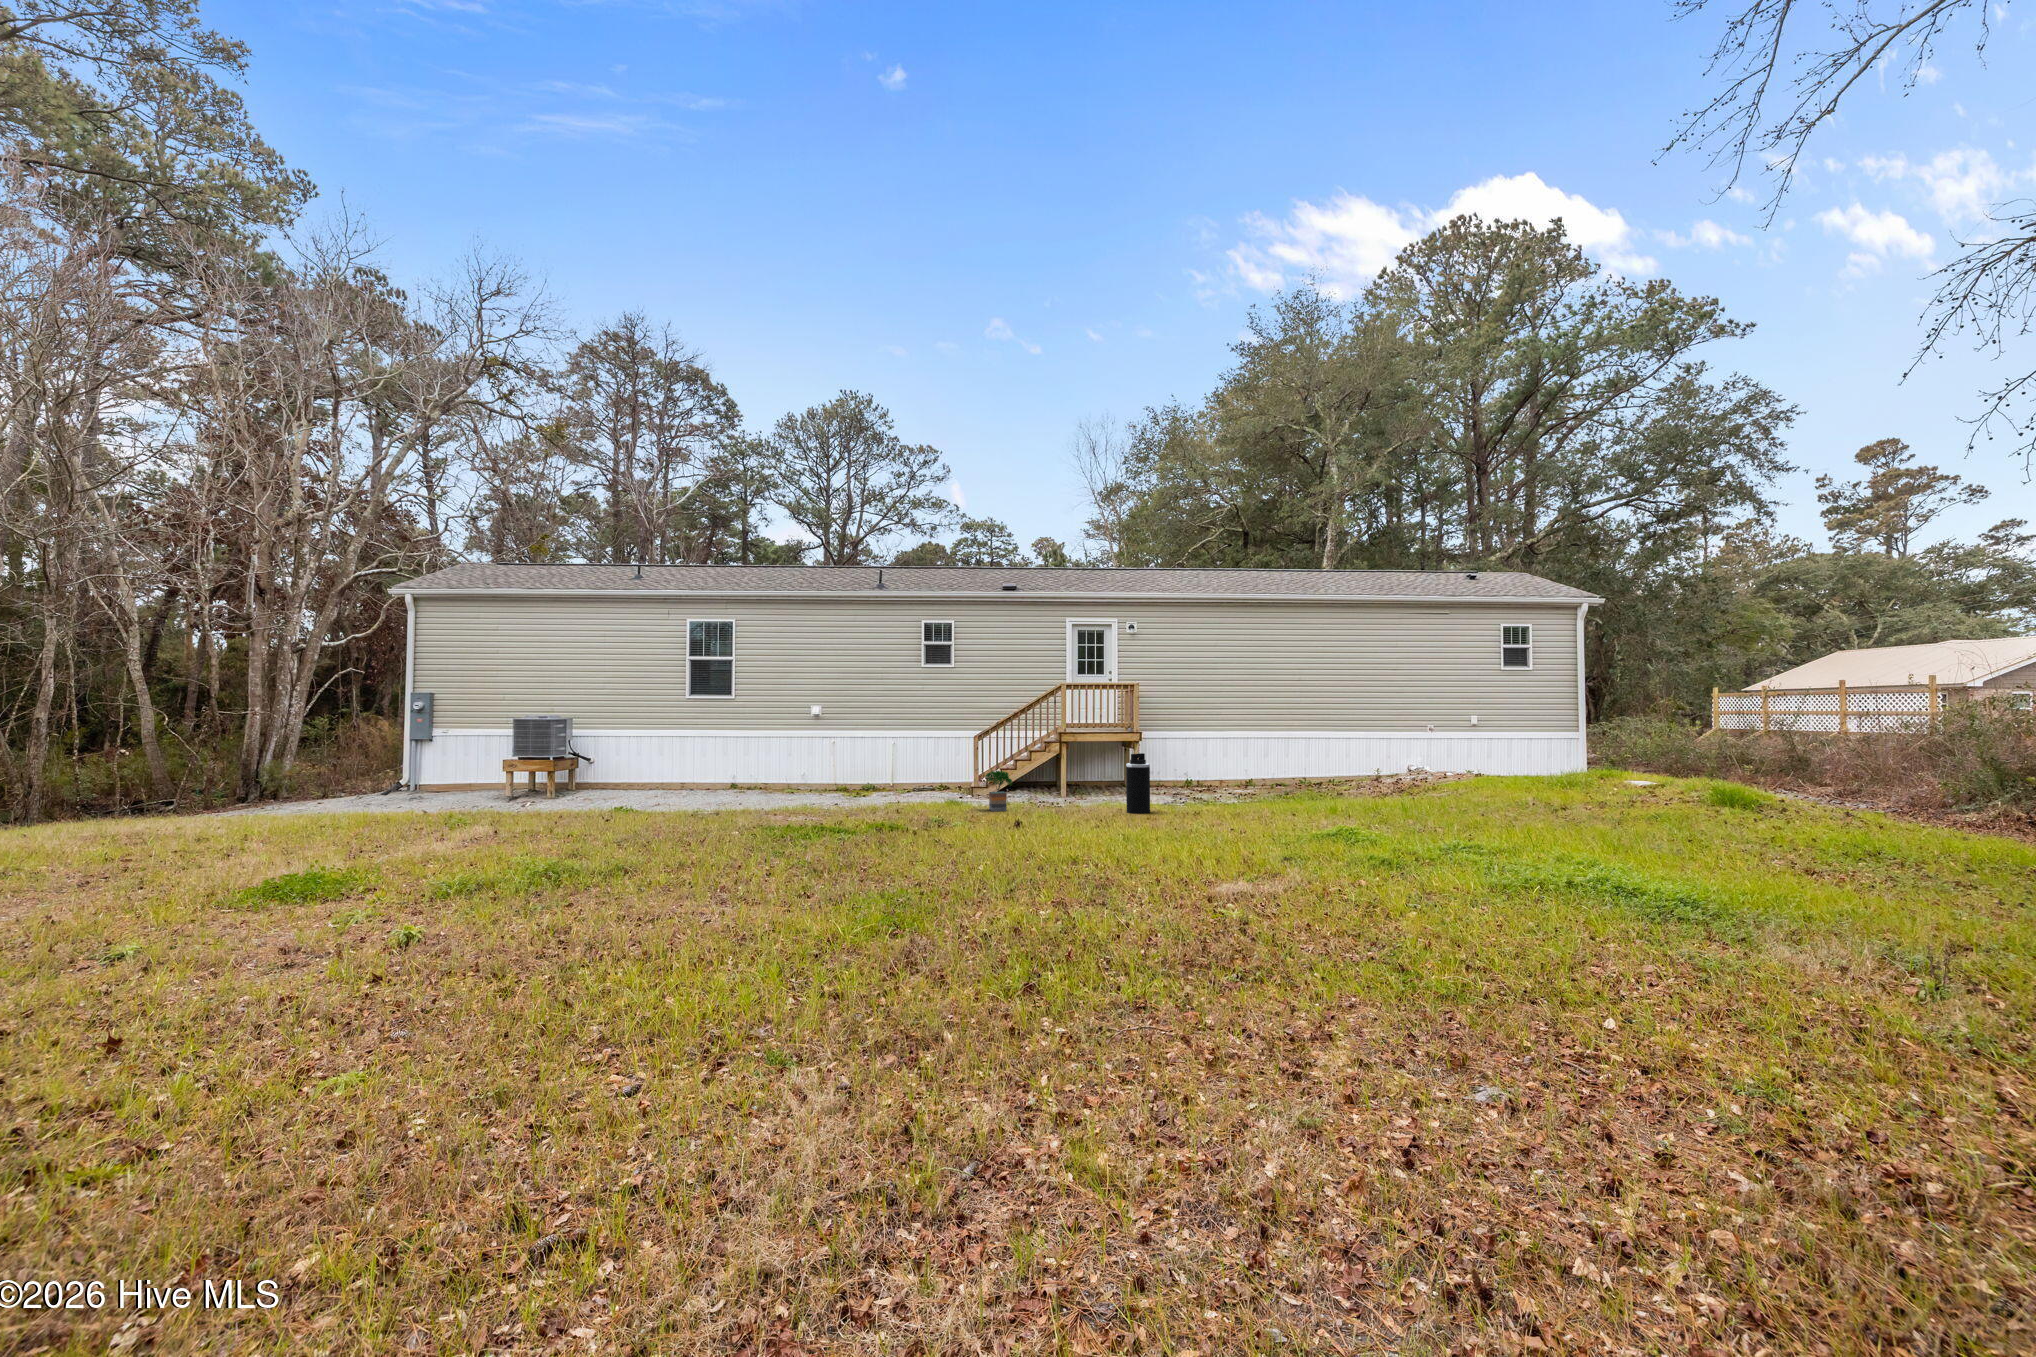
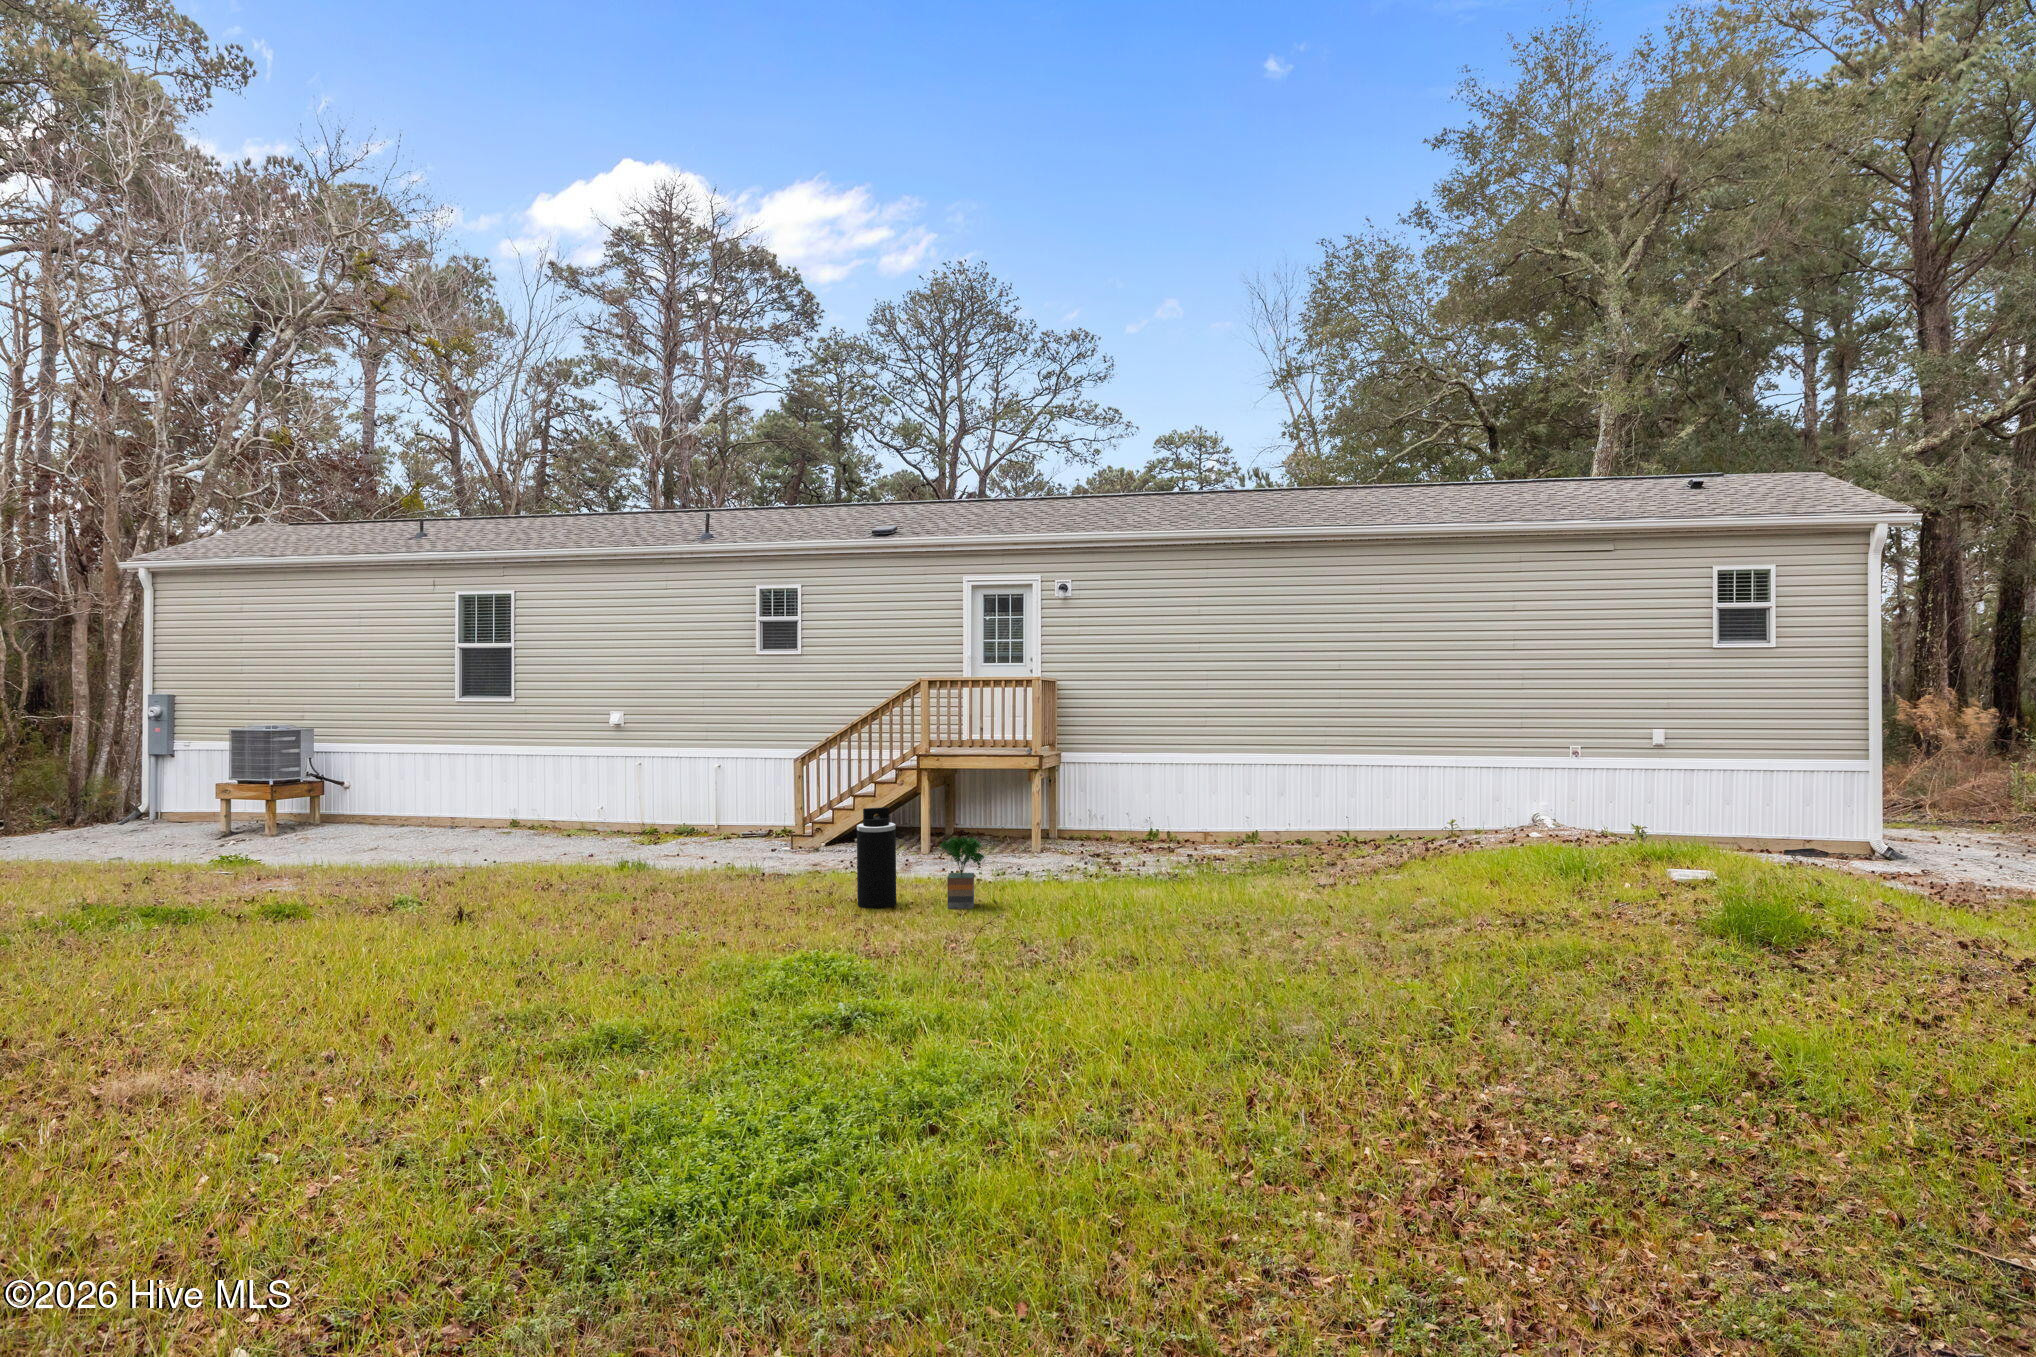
potted tree: present [986,771,1012,812] -> present [941,837,984,909]

